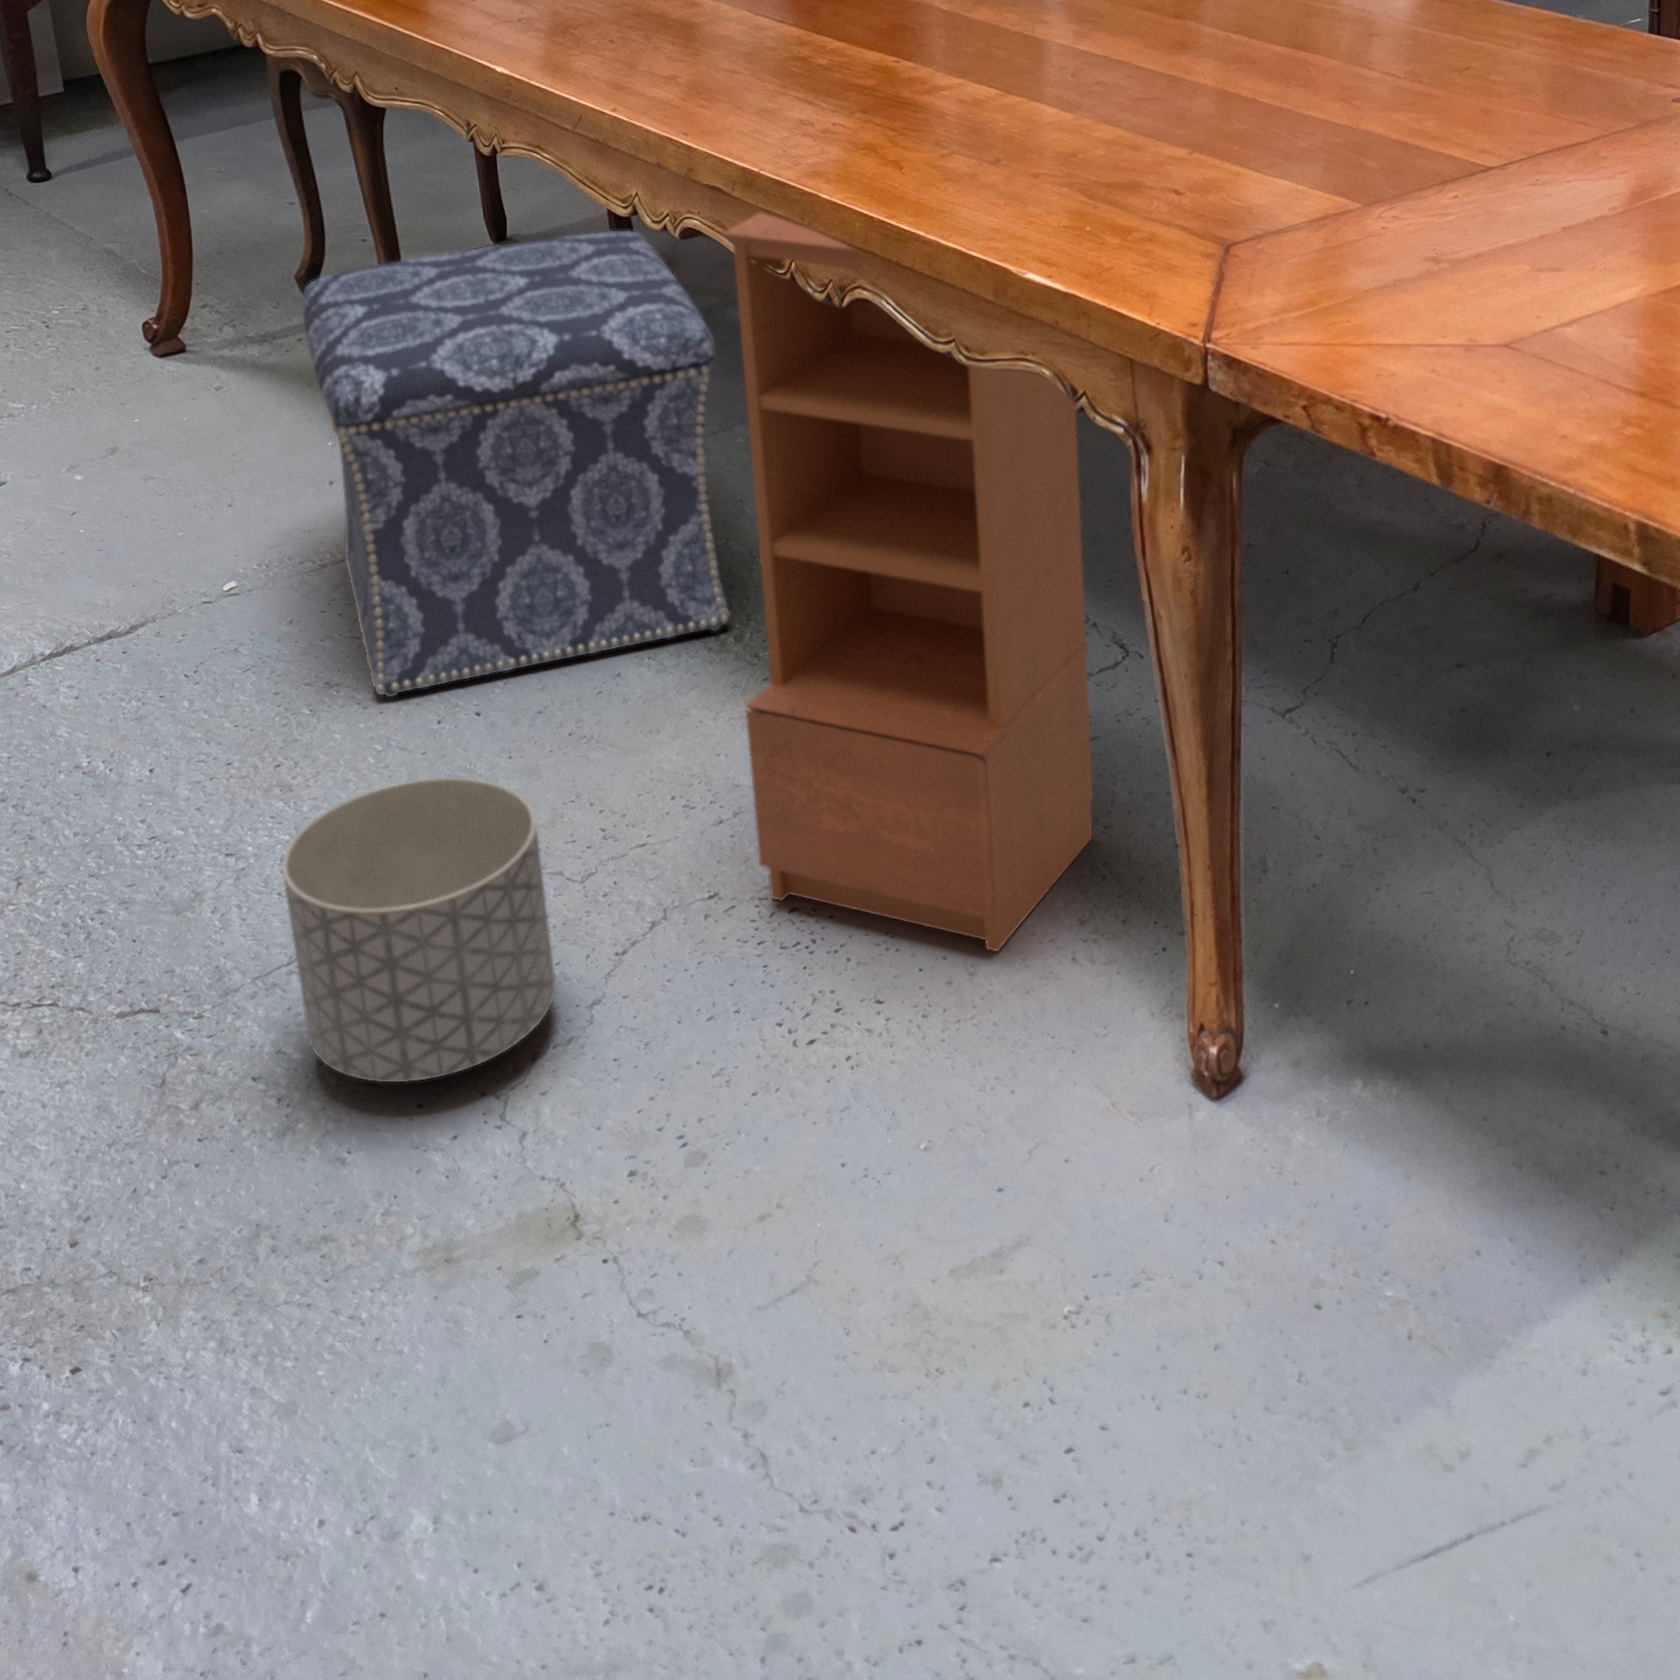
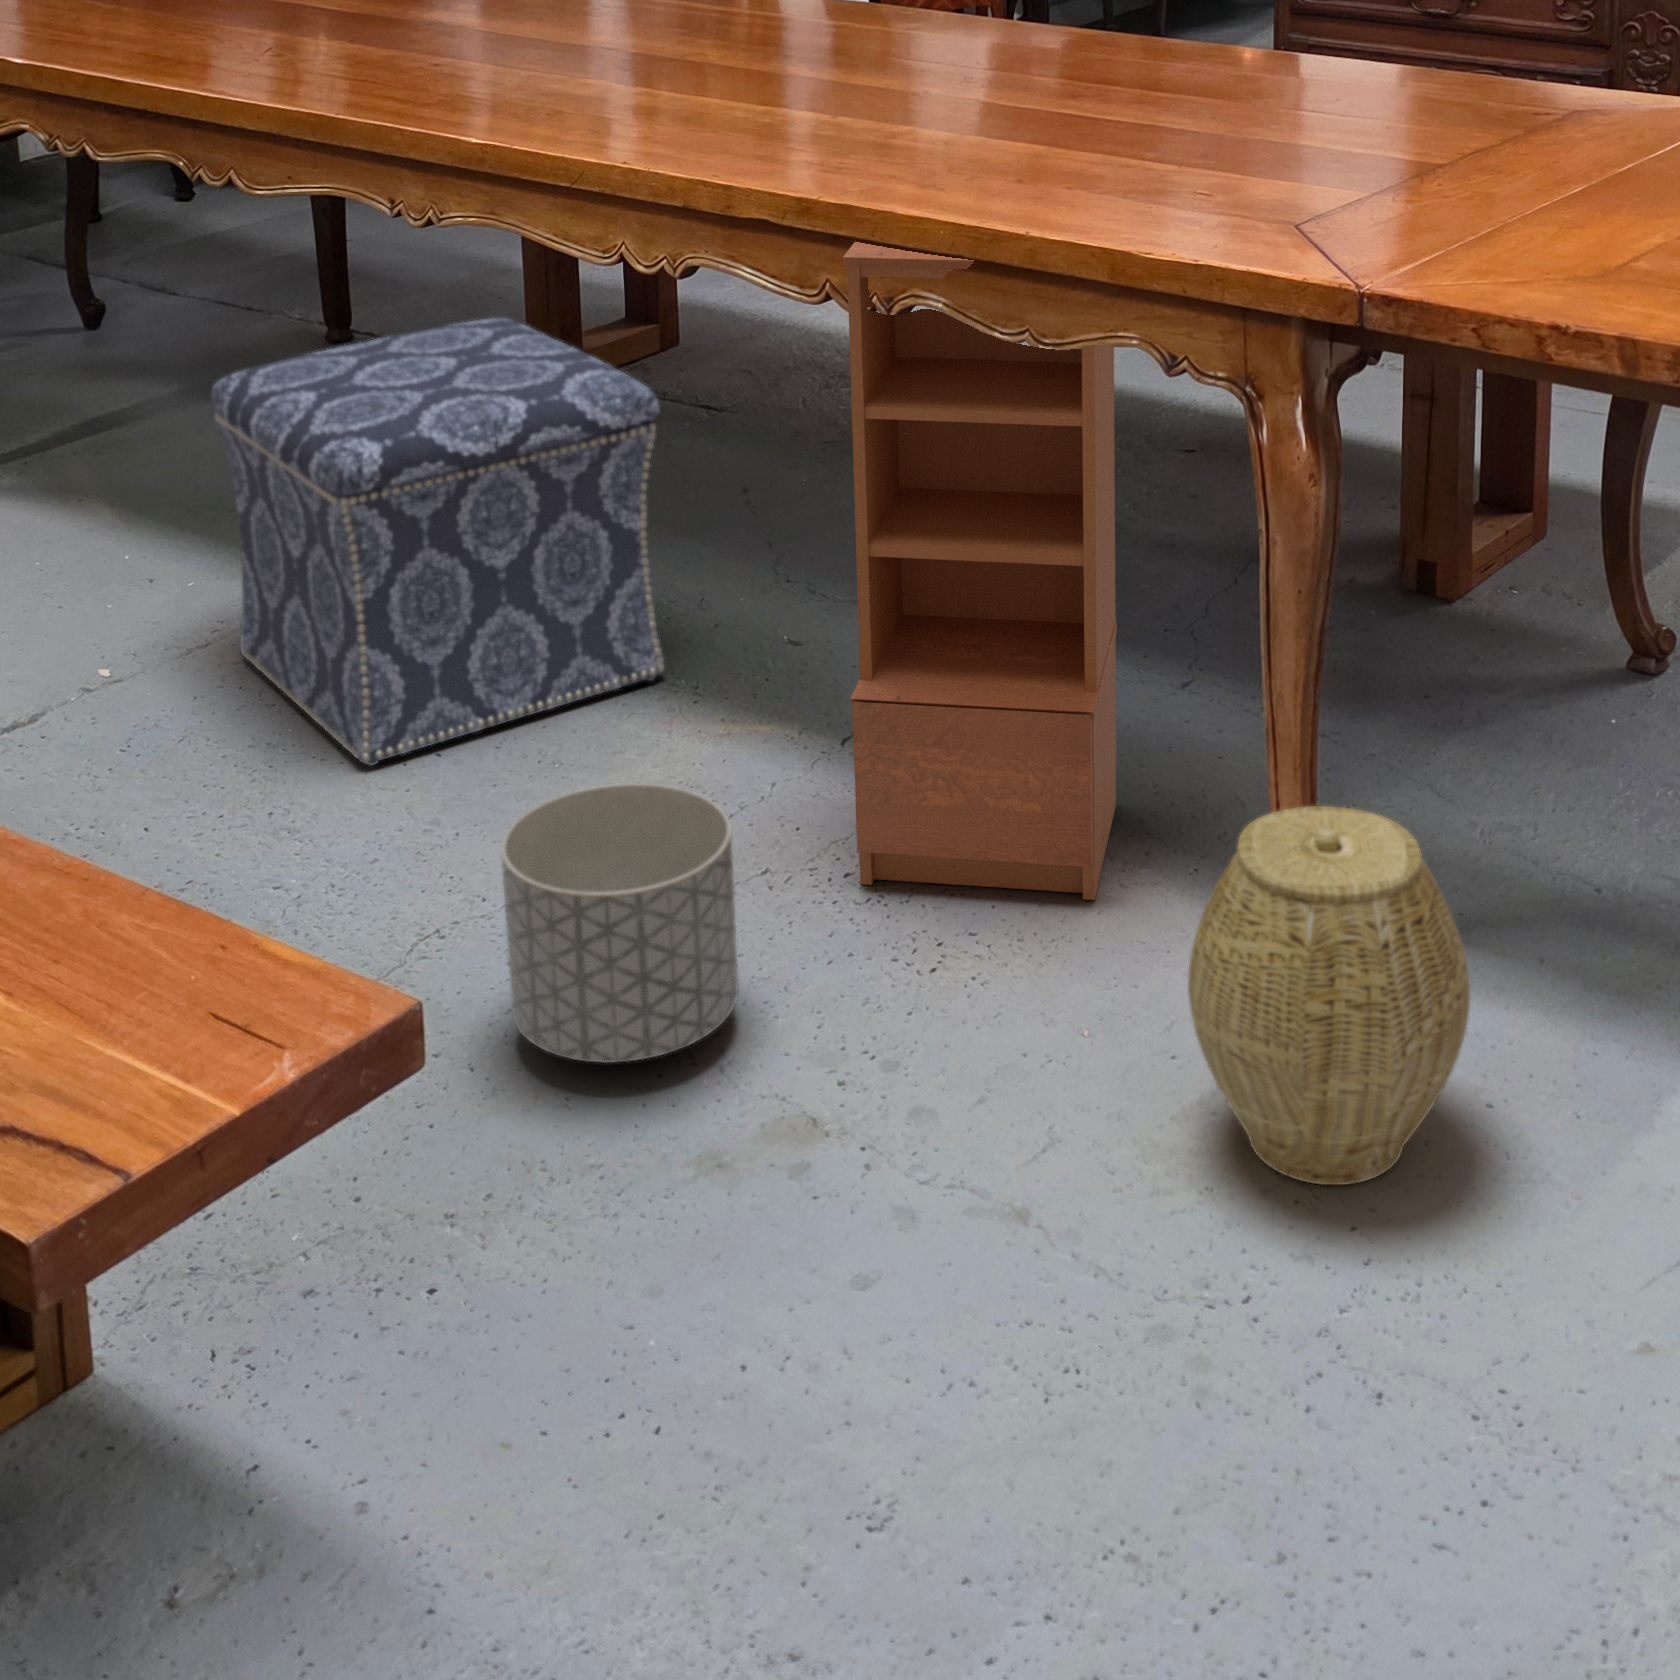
woven basket: none [893,919,1211,1352] -> present [1188,806,1470,1185]

